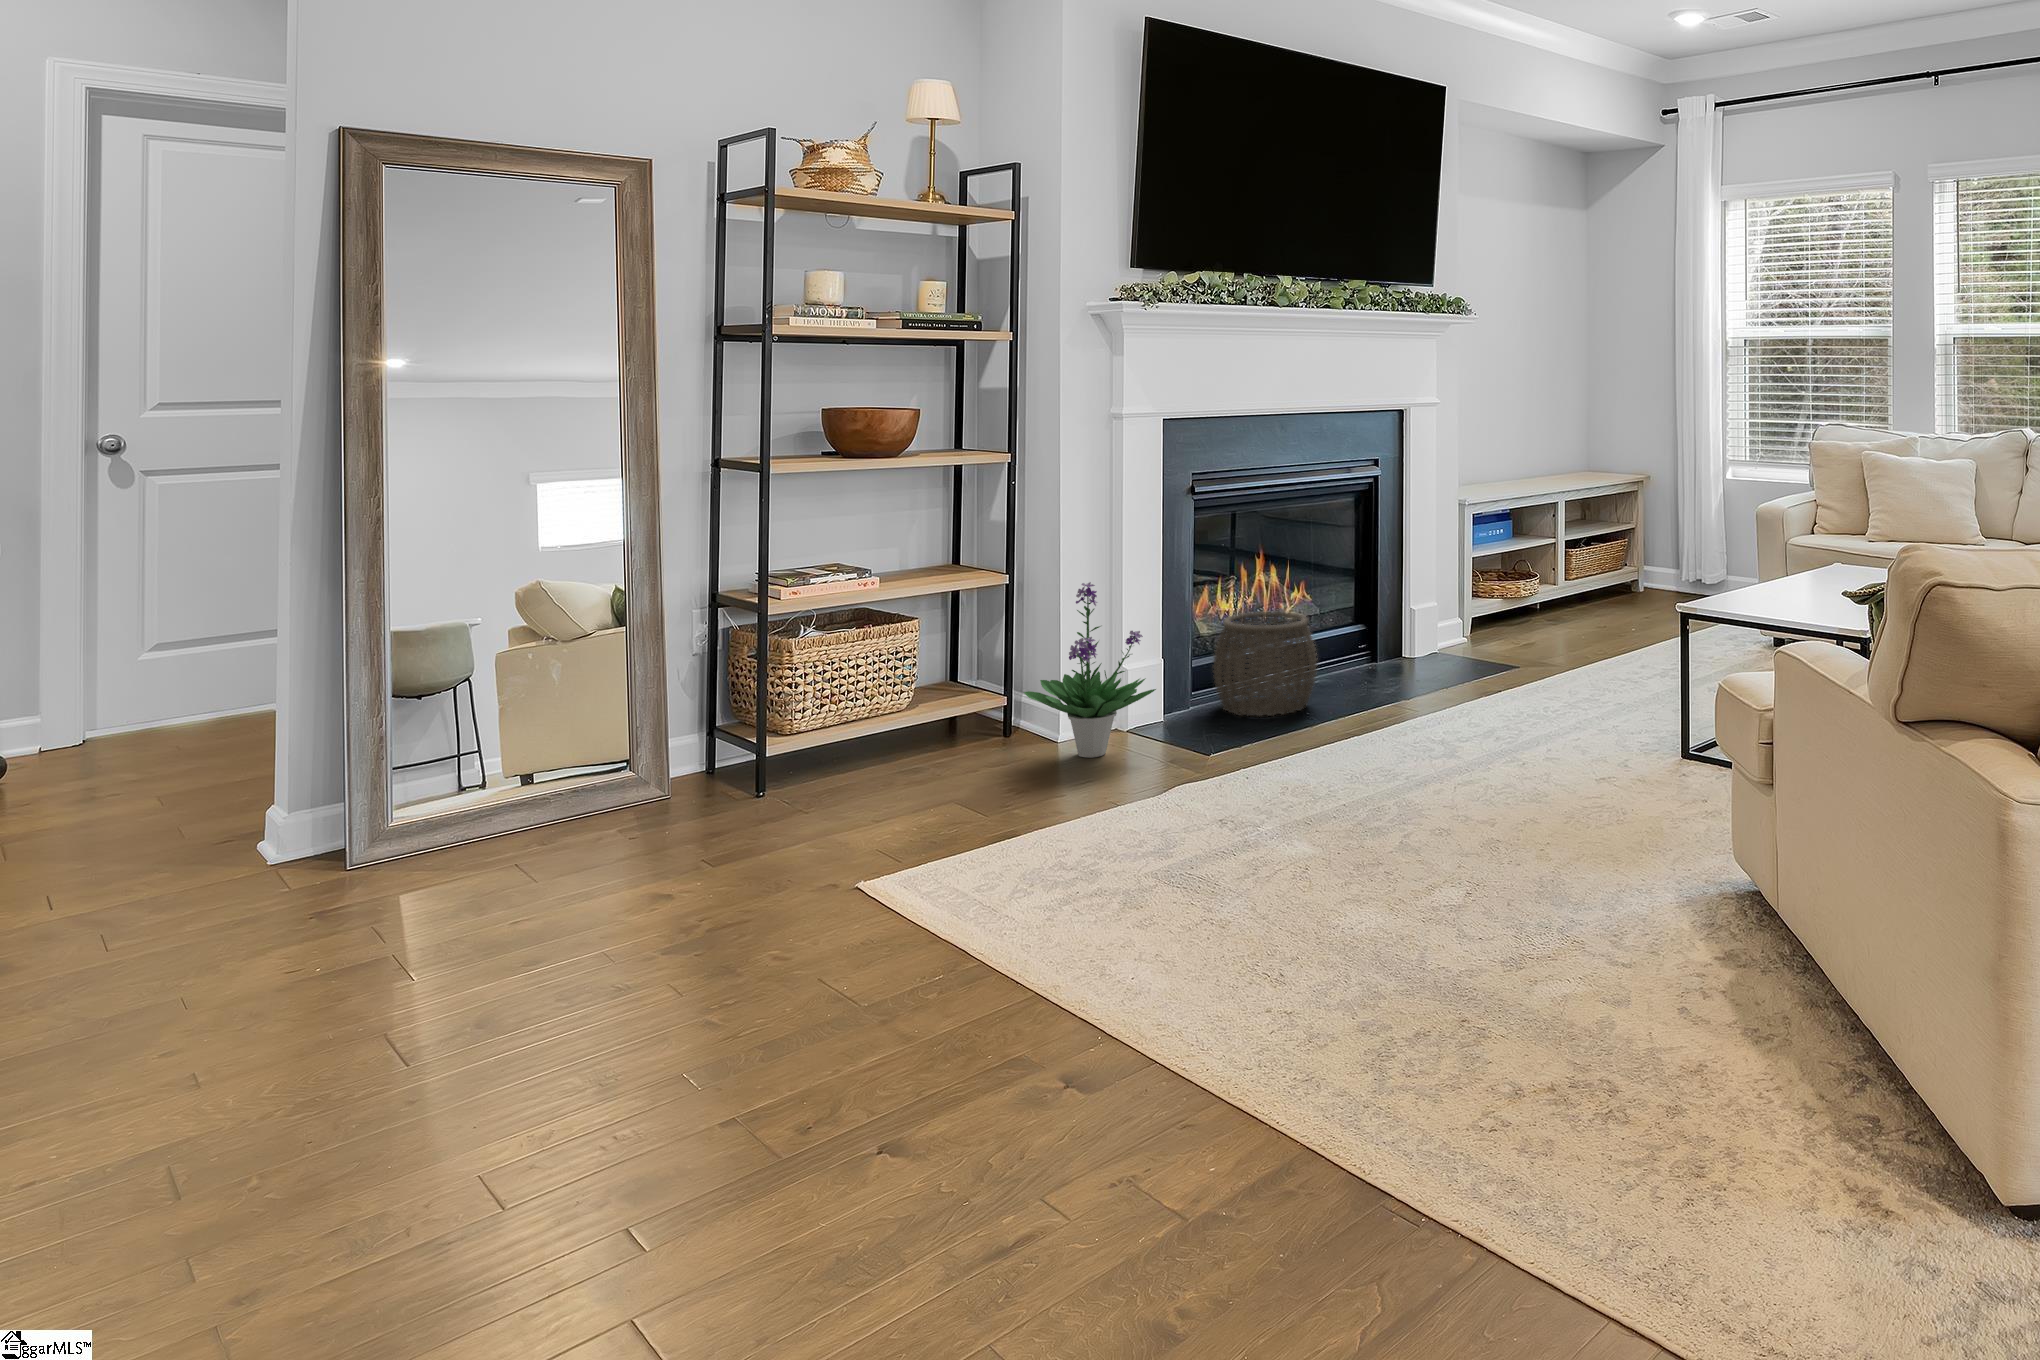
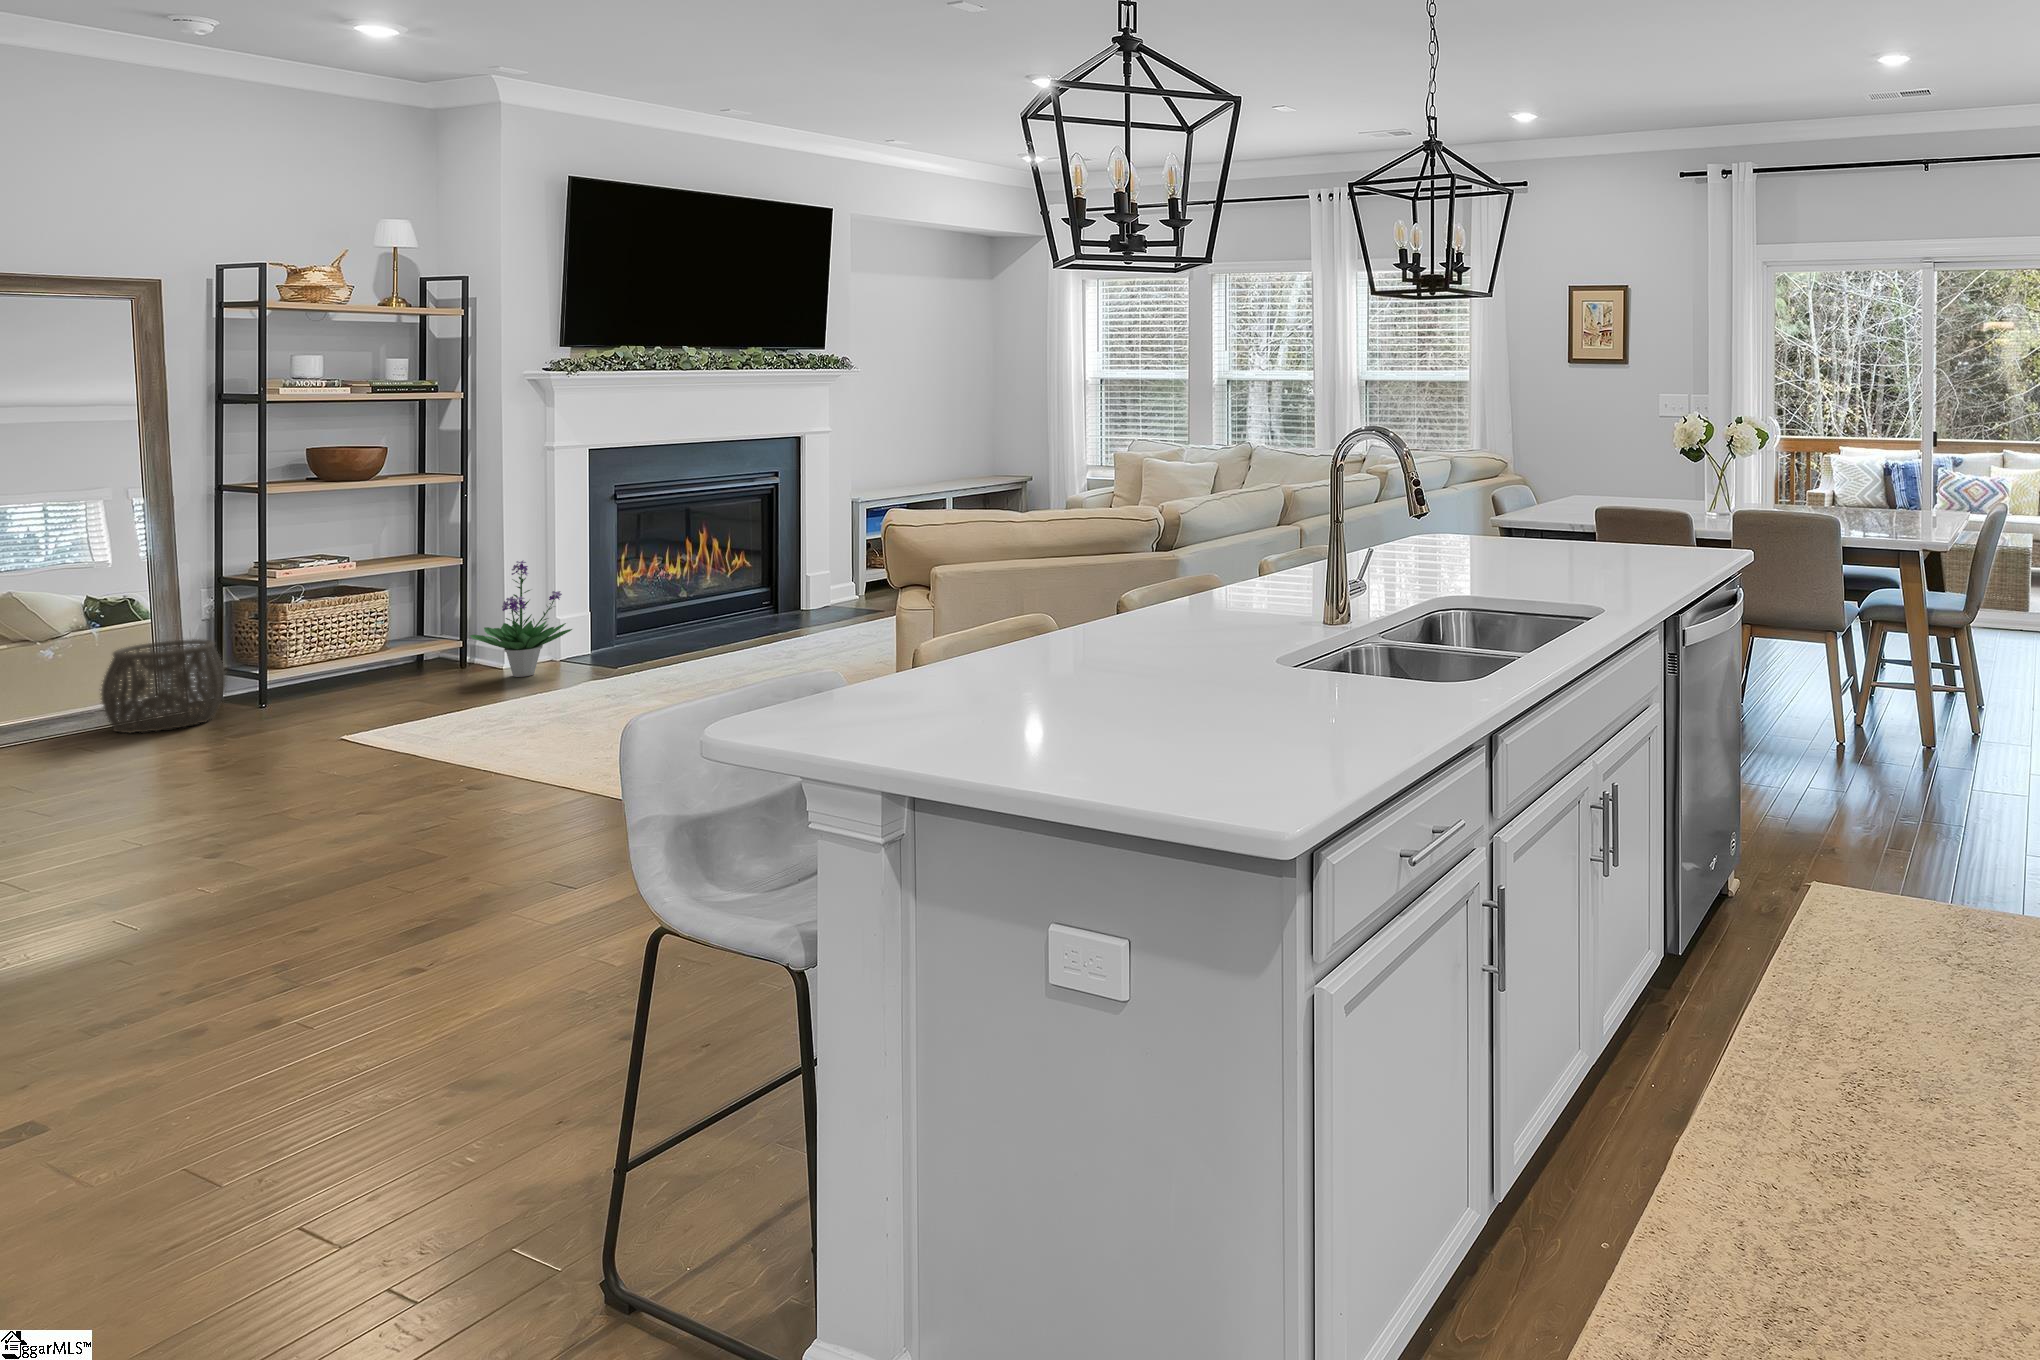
woven basket: present [1213,612,1318,716] -> present [101,639,226,733]

